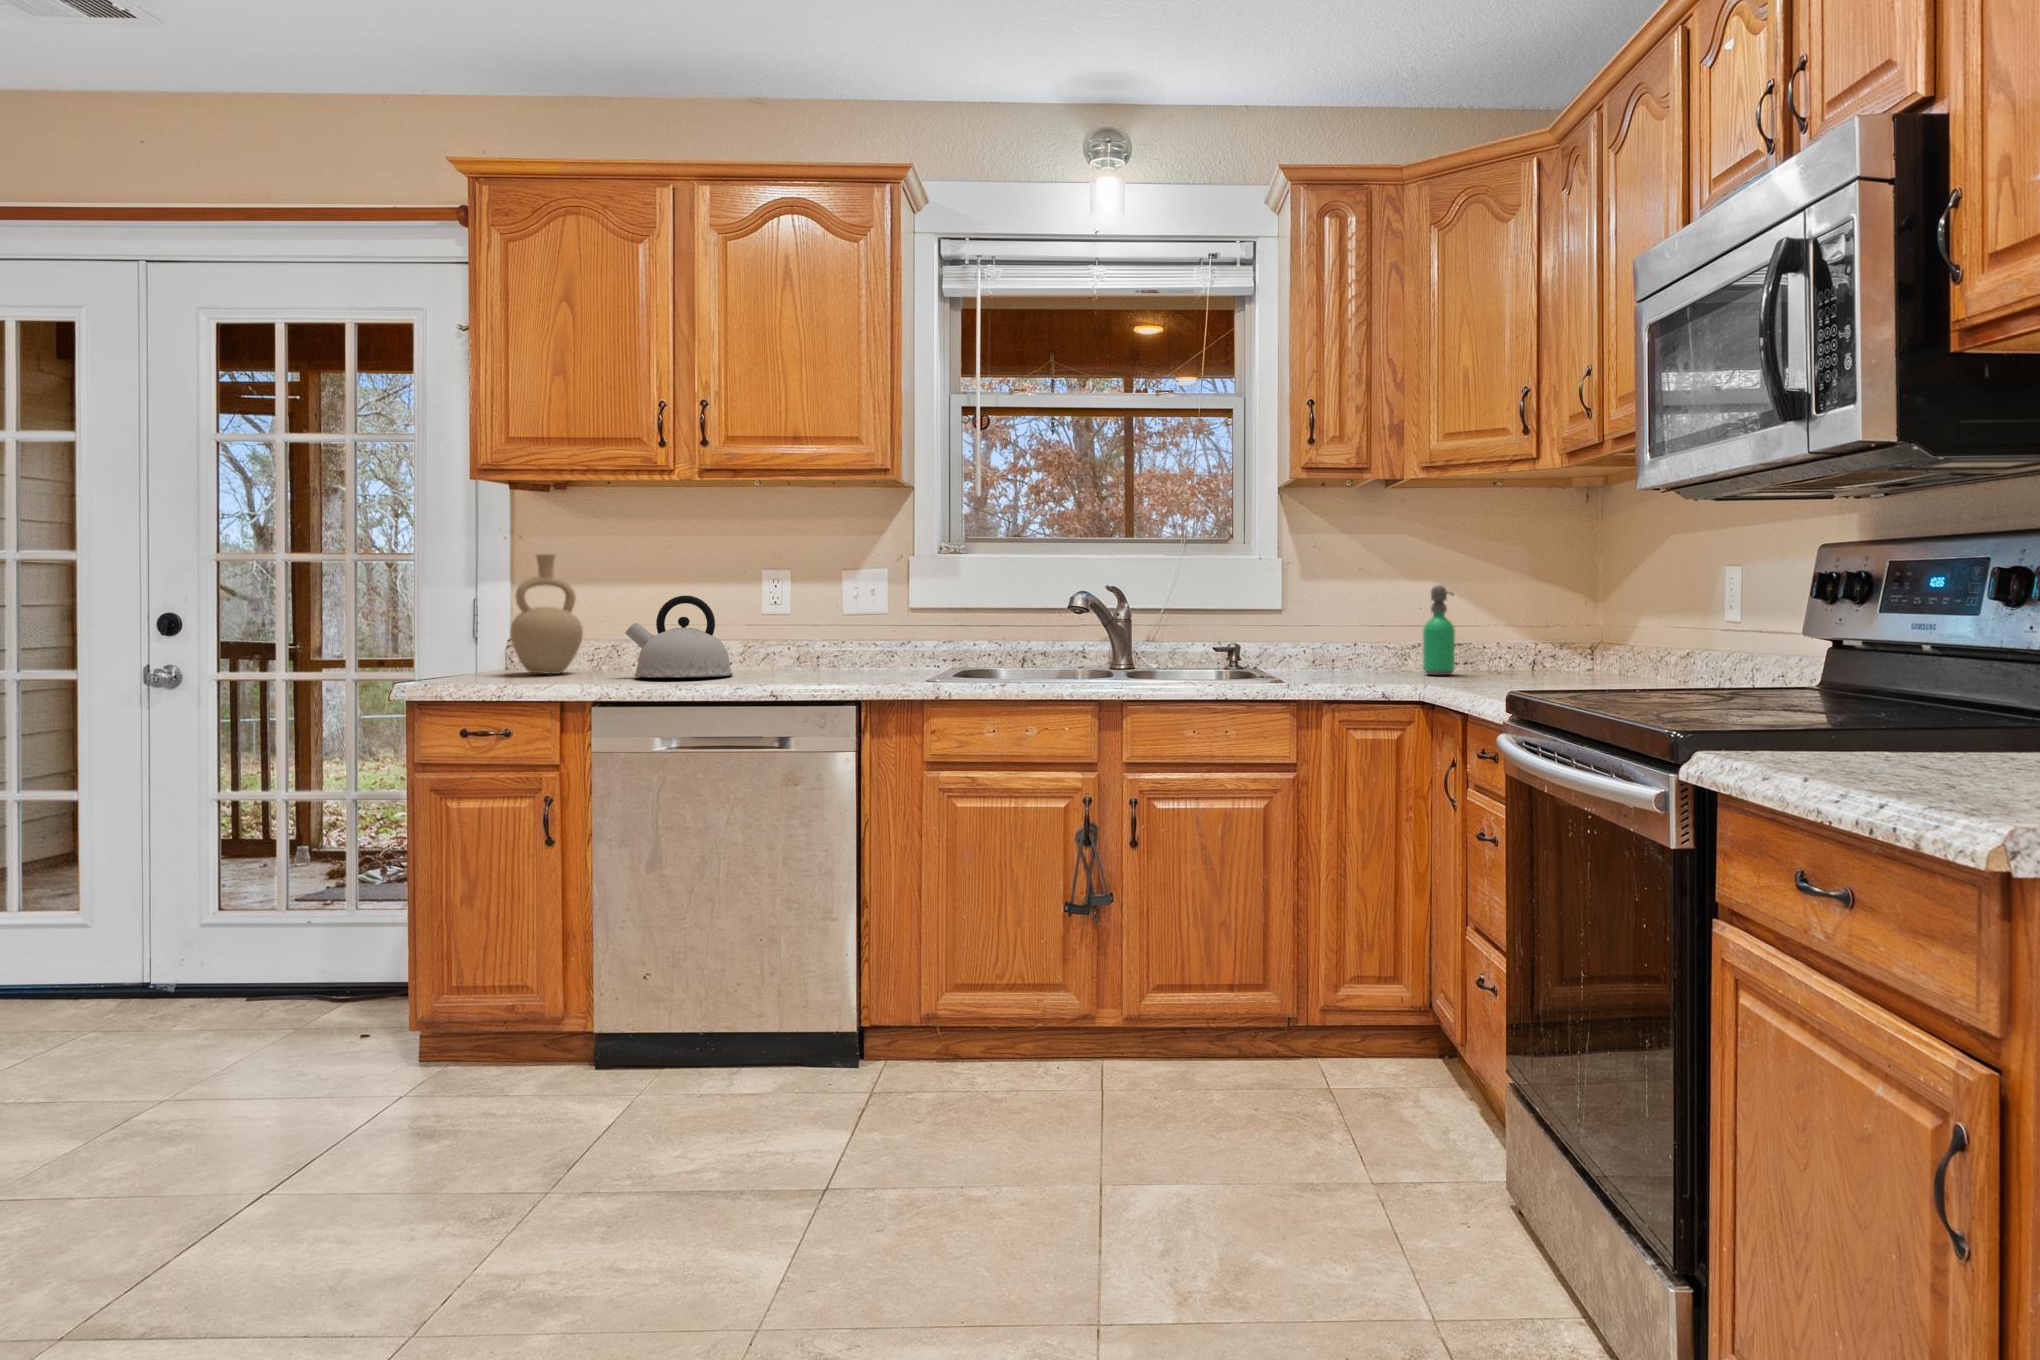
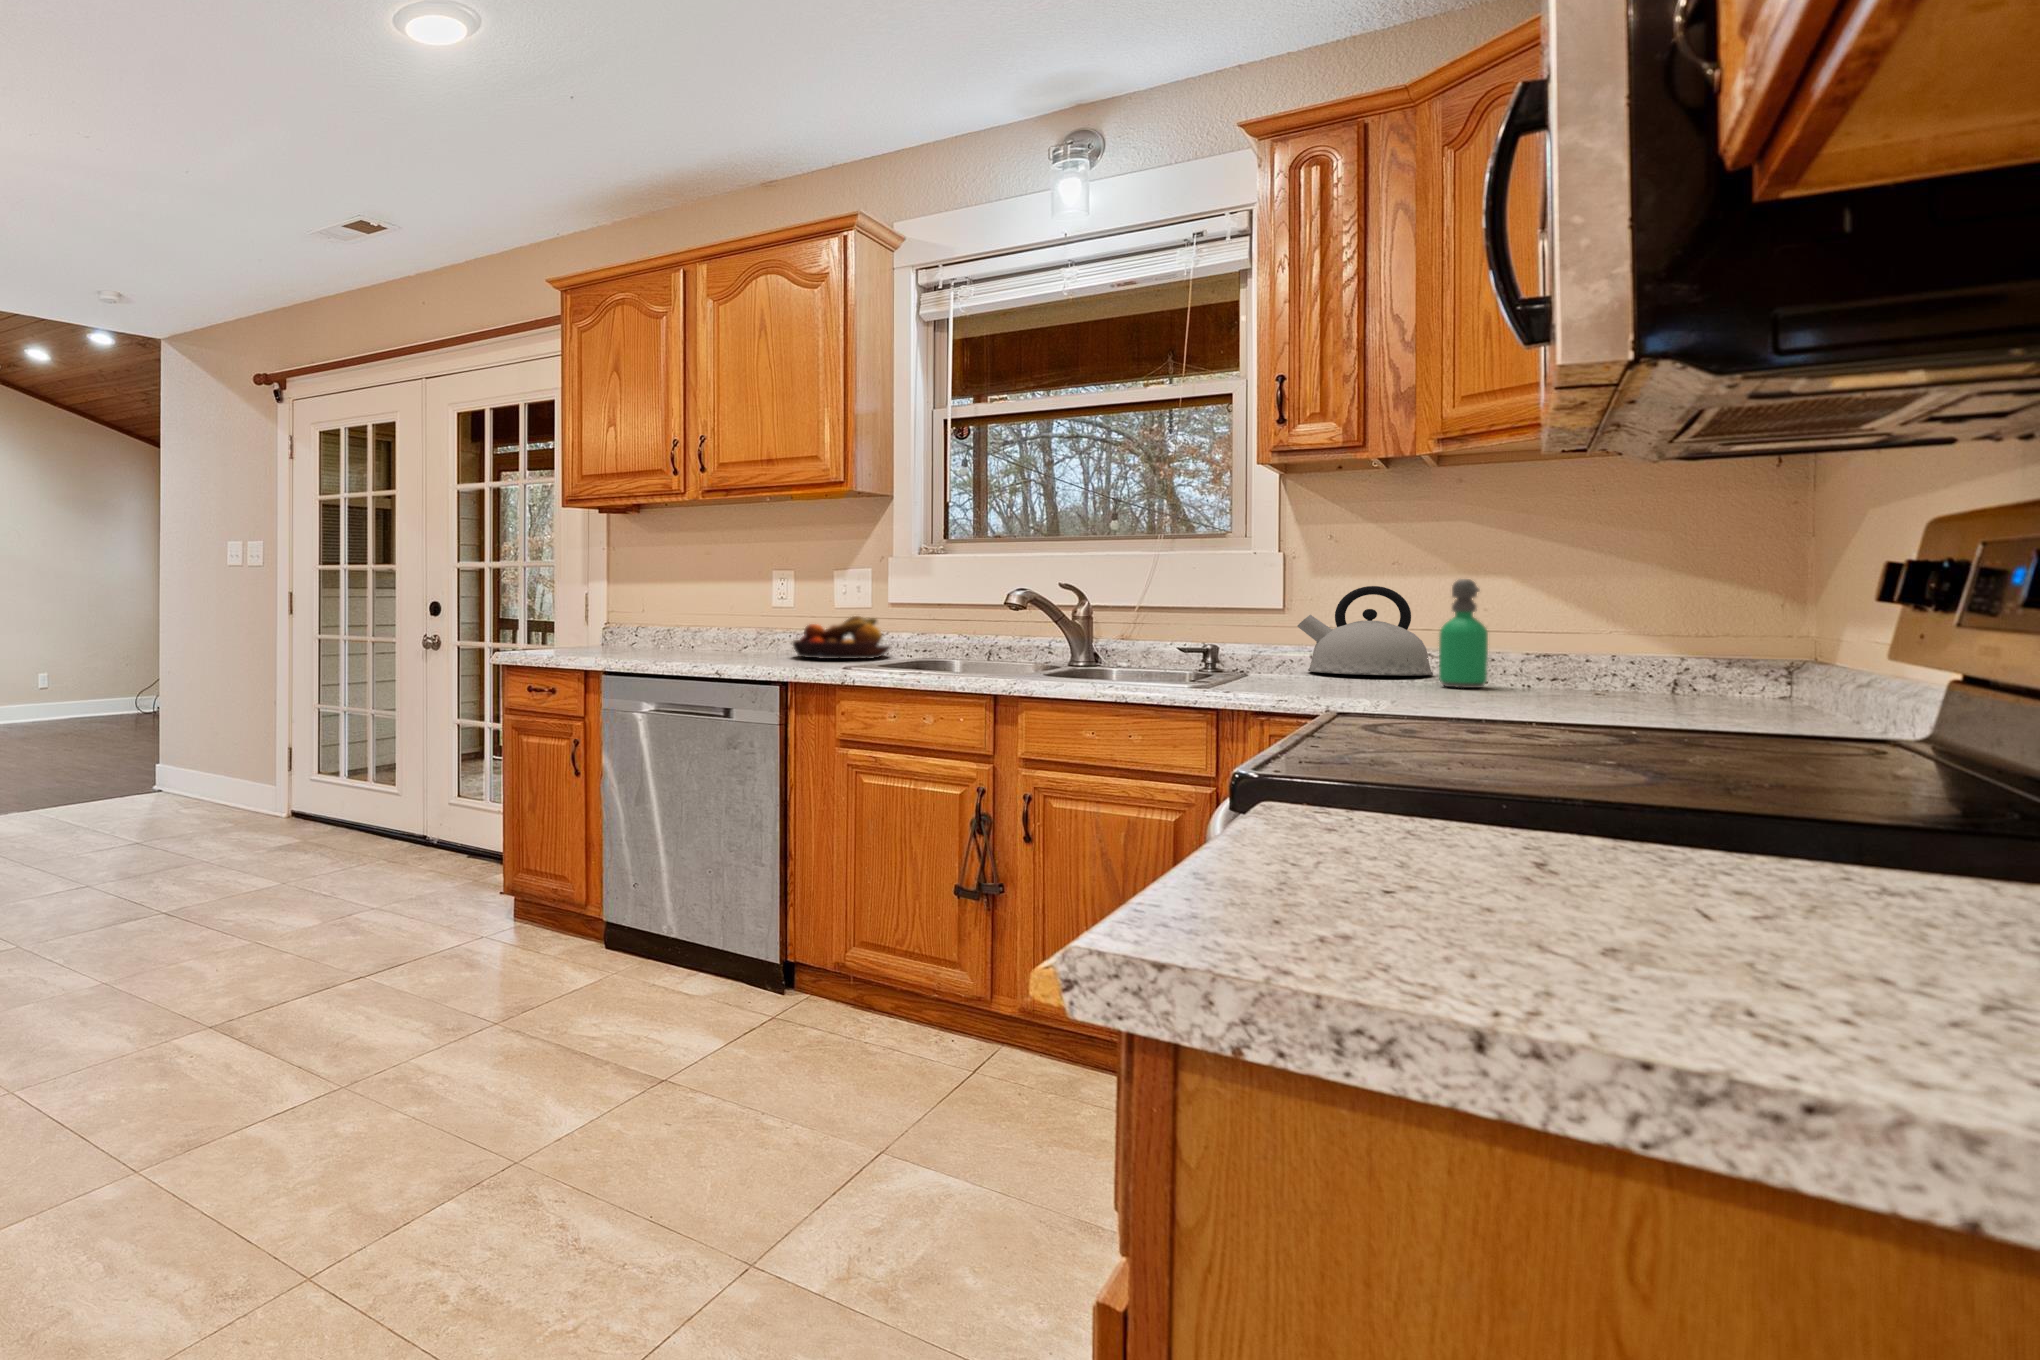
vase: present [510,554,583,674] -> none [591,563,640,651]
kettle: present [626,596,733,678] -> present [1297,586,1433,675]
fruit bowl: none [811,622,925,672] -> present [793,616,889,659]

